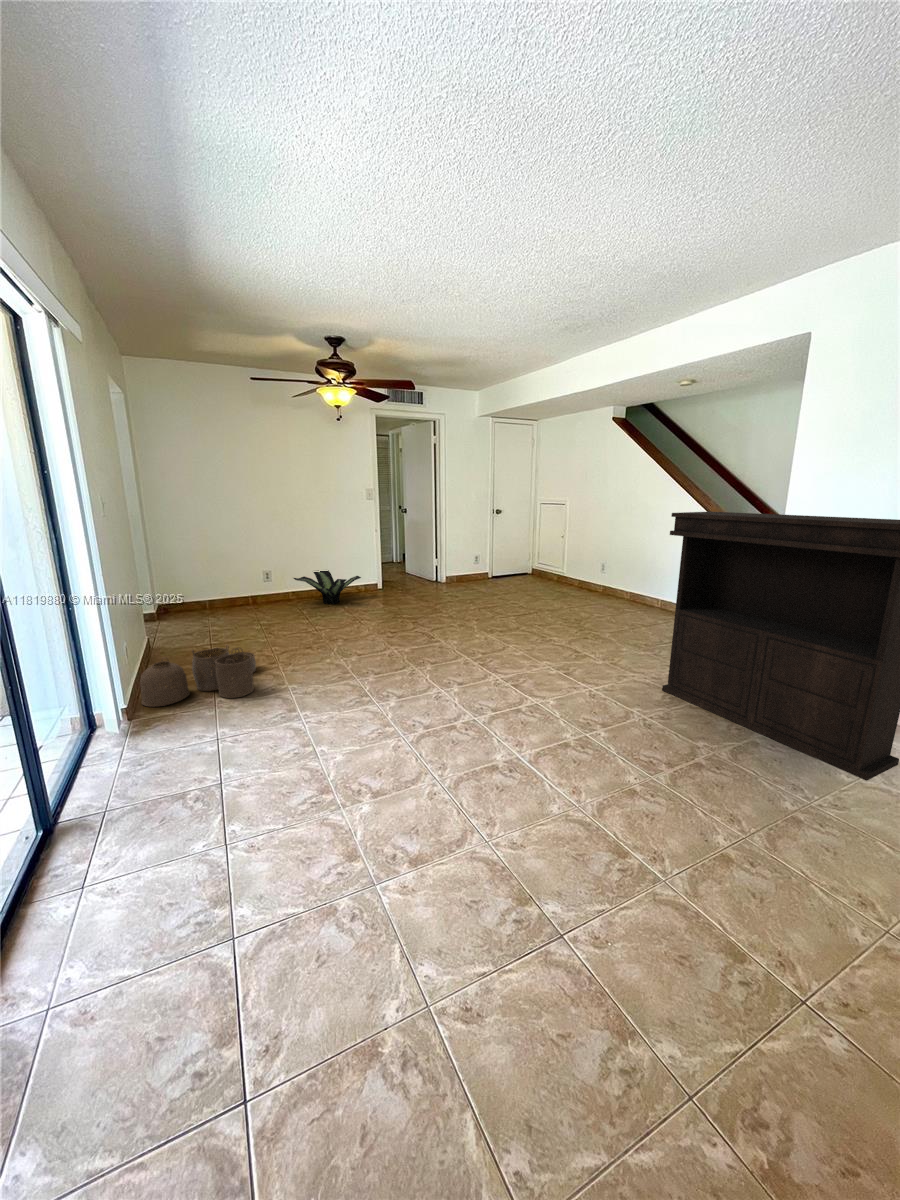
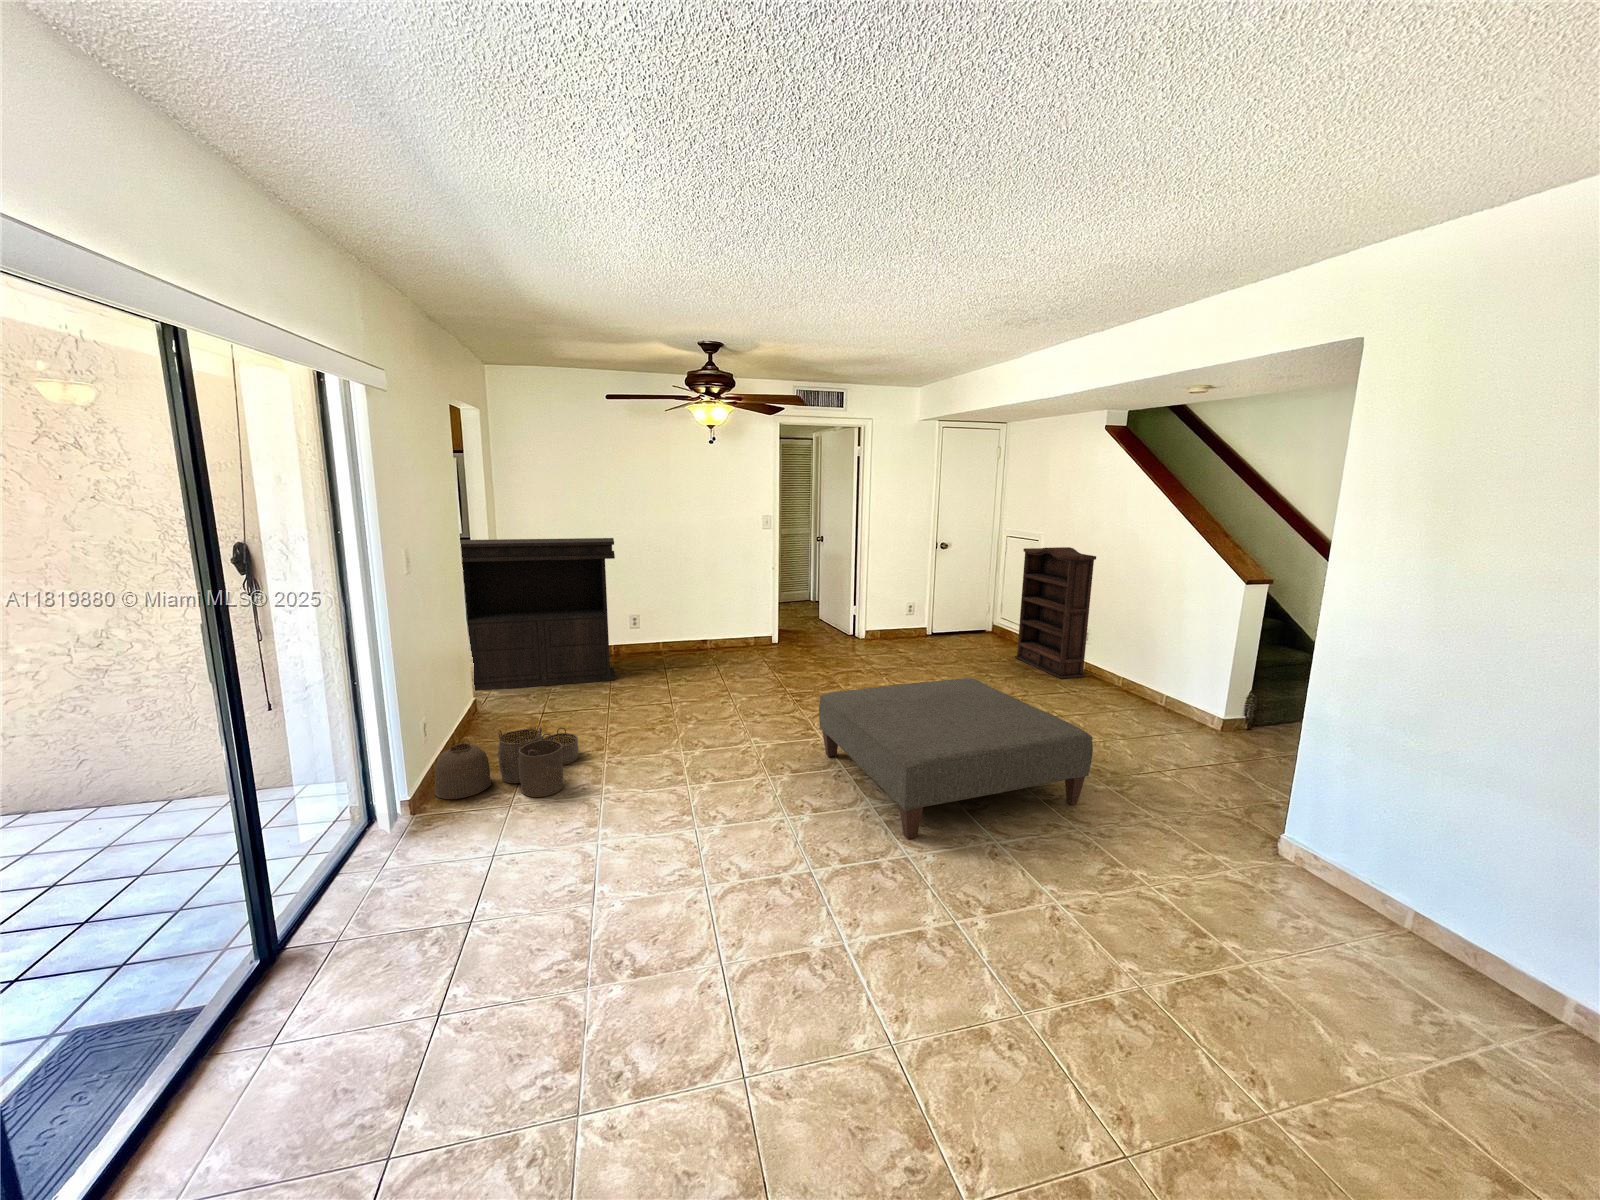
bookshelf: none [553,505,609,597] -> present [1015,547,1096,679]
console table: present [662,512,900,781] -> present [461,538,615,691]
potted plant: present [294,570,361,604] -> none [662,618,749,665]
ottoman: none [444,591,641,694] -> present [819,678,1093,839]

